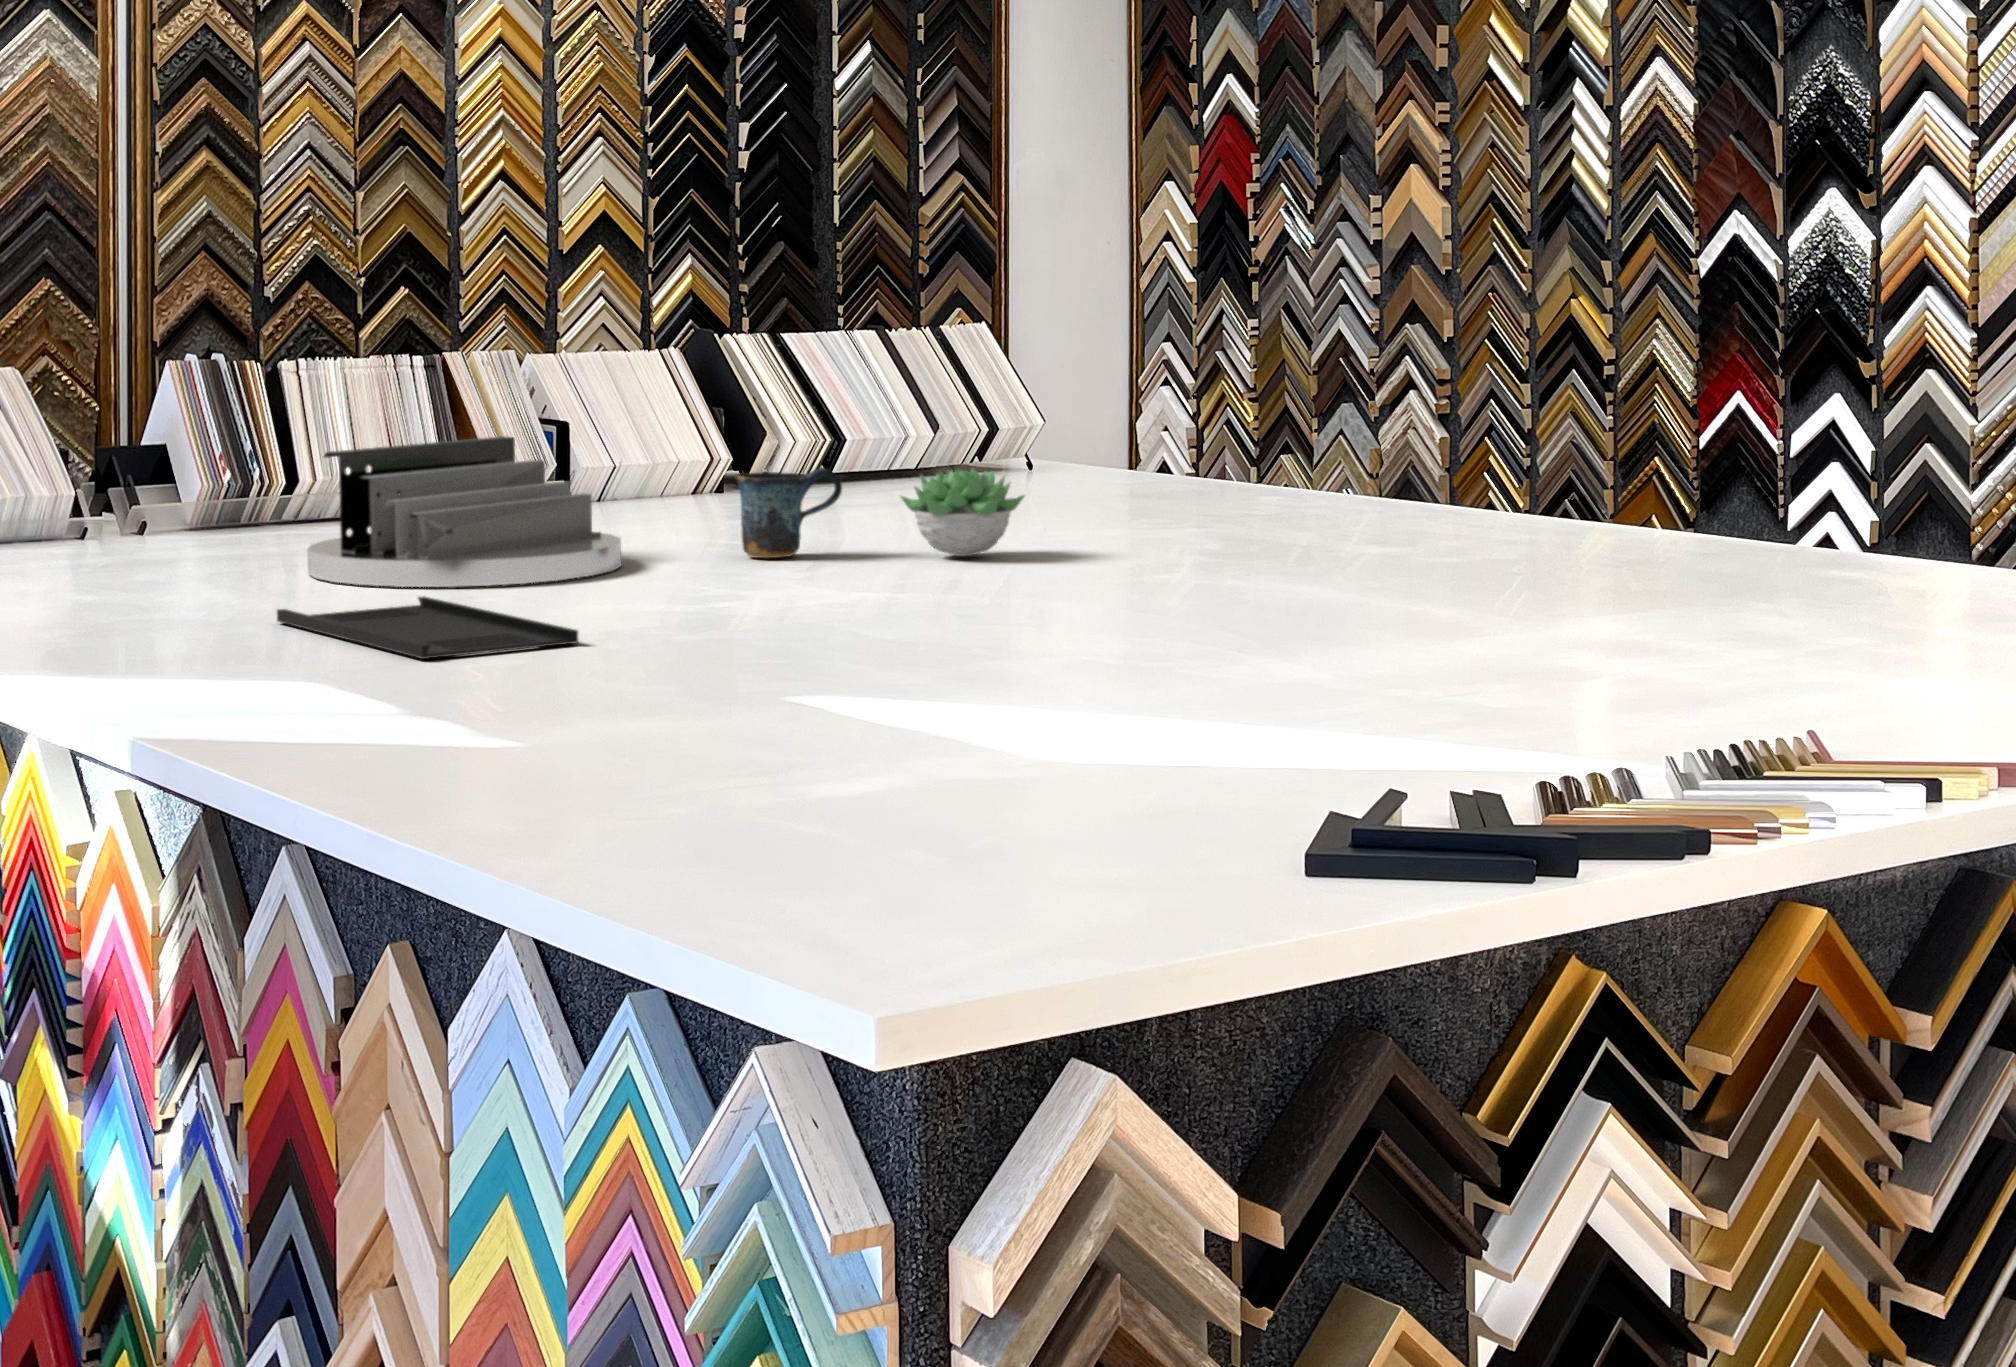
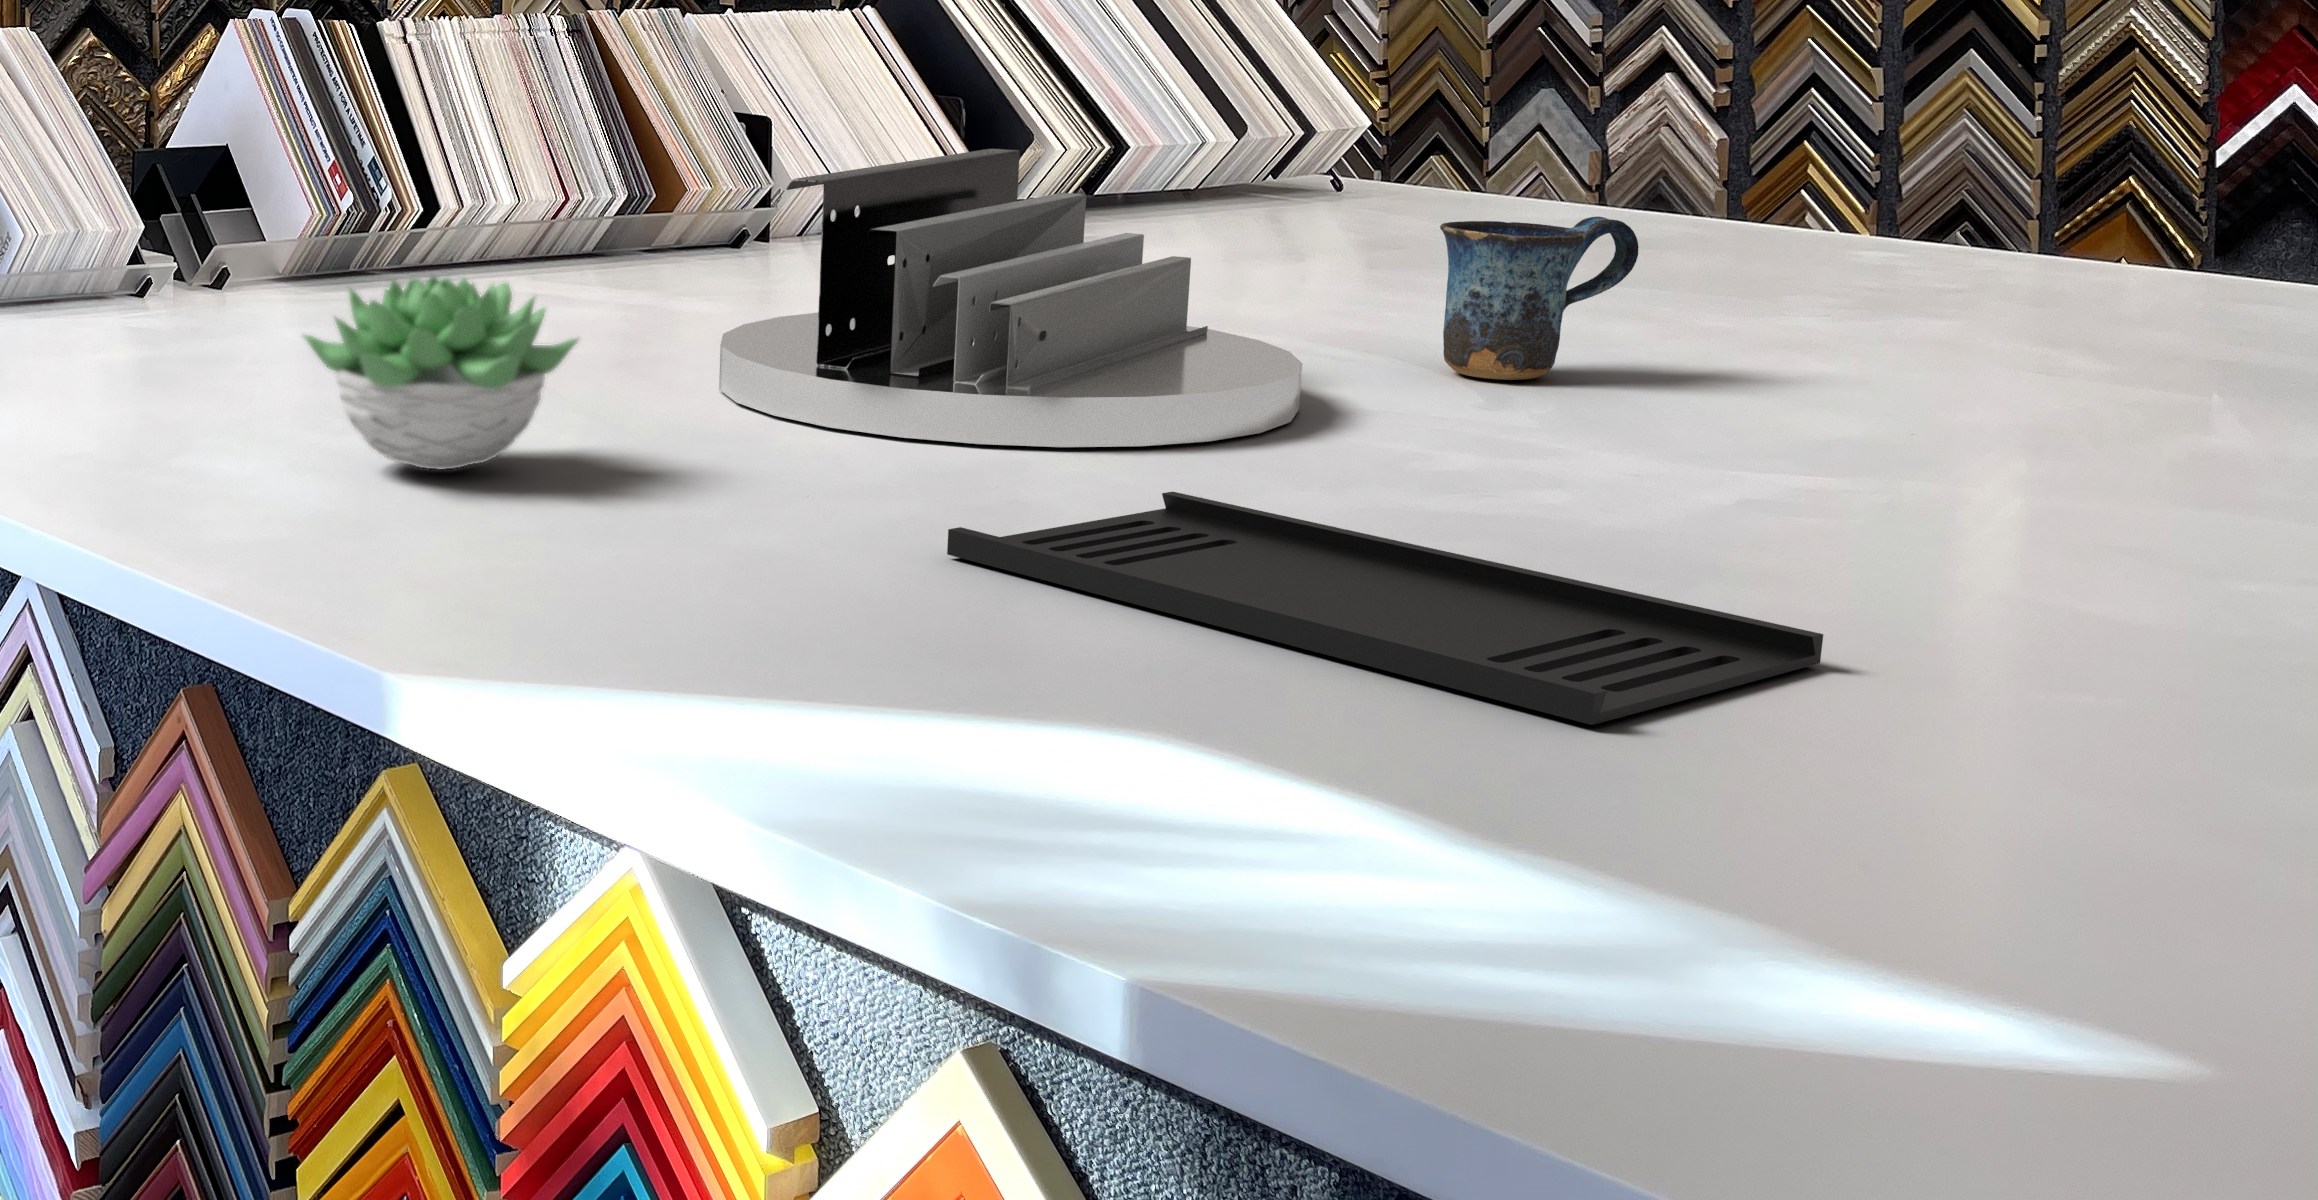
succulent plant: present [901,469,1025,556] -> present [303,276,579,469]

